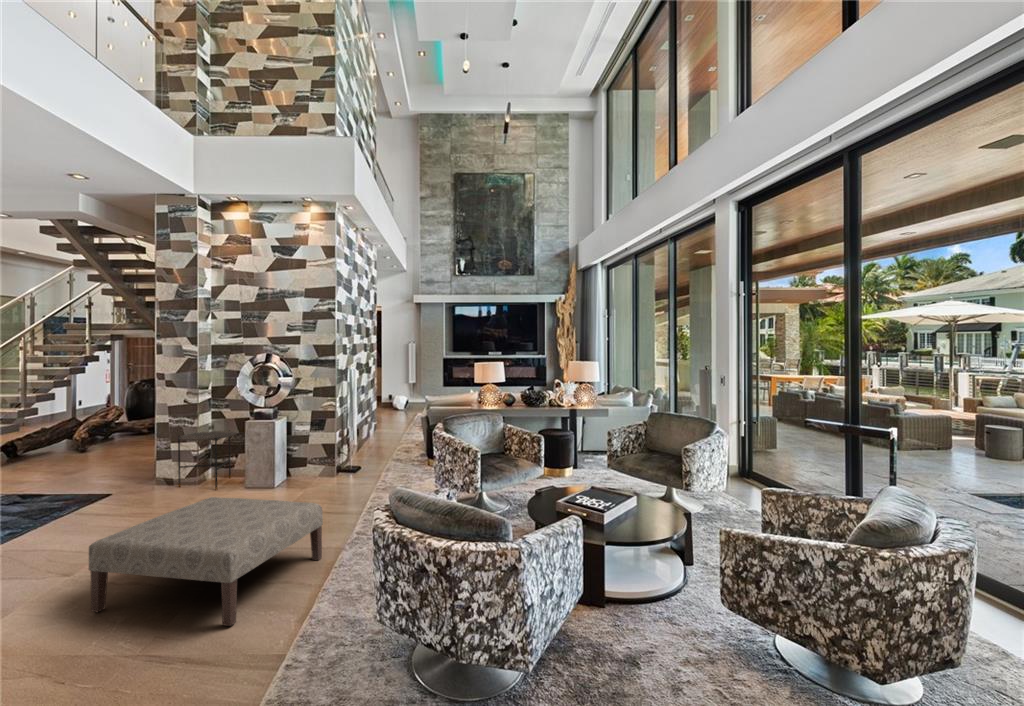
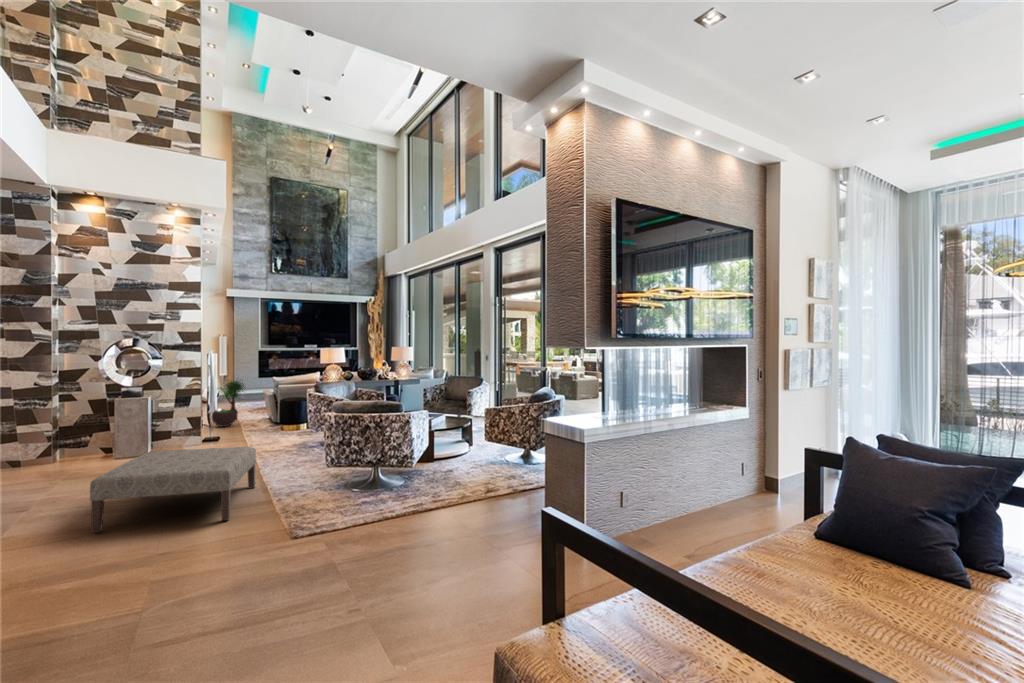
potted tree: none [368,392,400,449] -> present [212,381,245,427]
side table: present [178,430,237,490] -> none [30,412,98,468]

